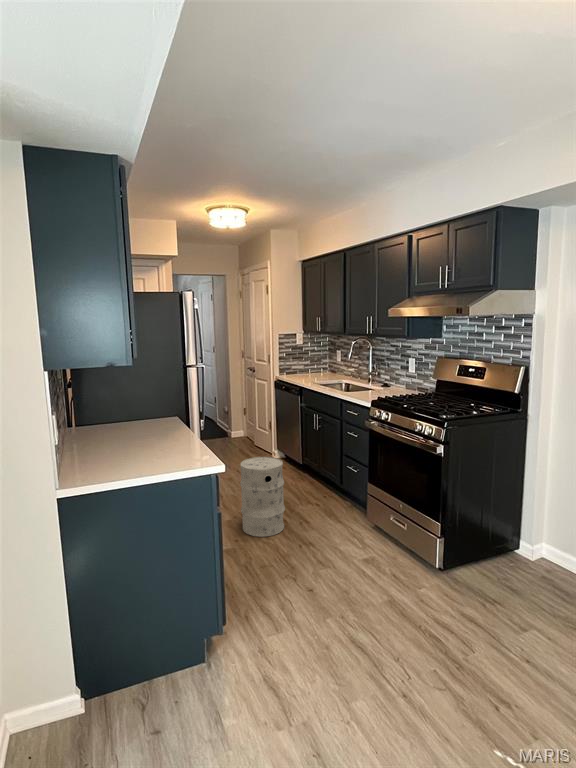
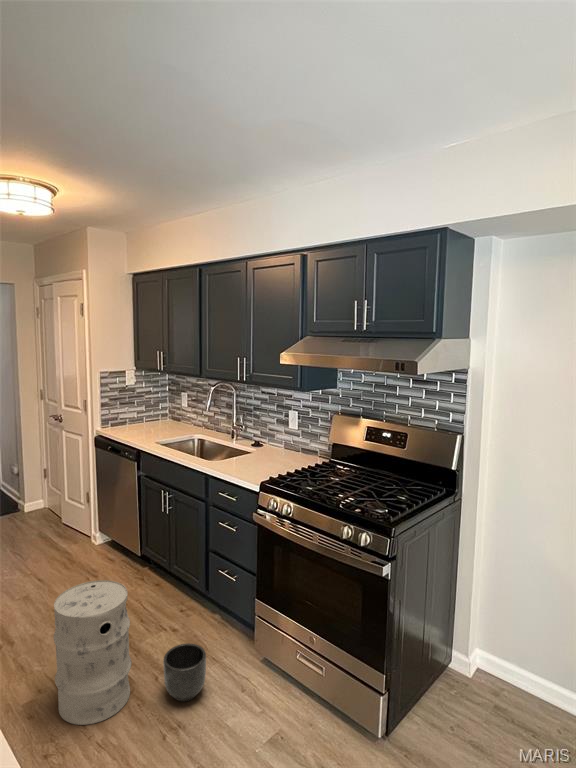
planter: none [304,504,331,537] -> present [163,643,206,702]

